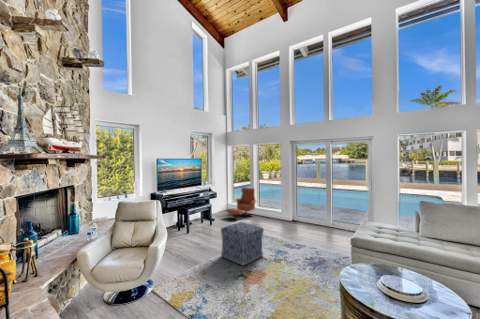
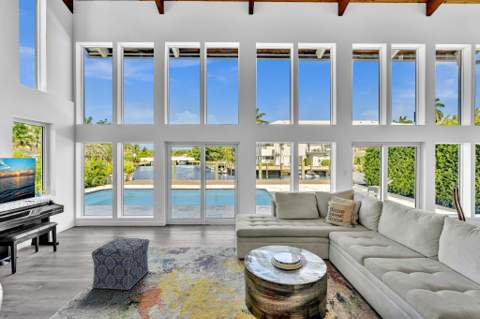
lounge chair: present [227,187,256,221] -> none [81,195,123,240]

